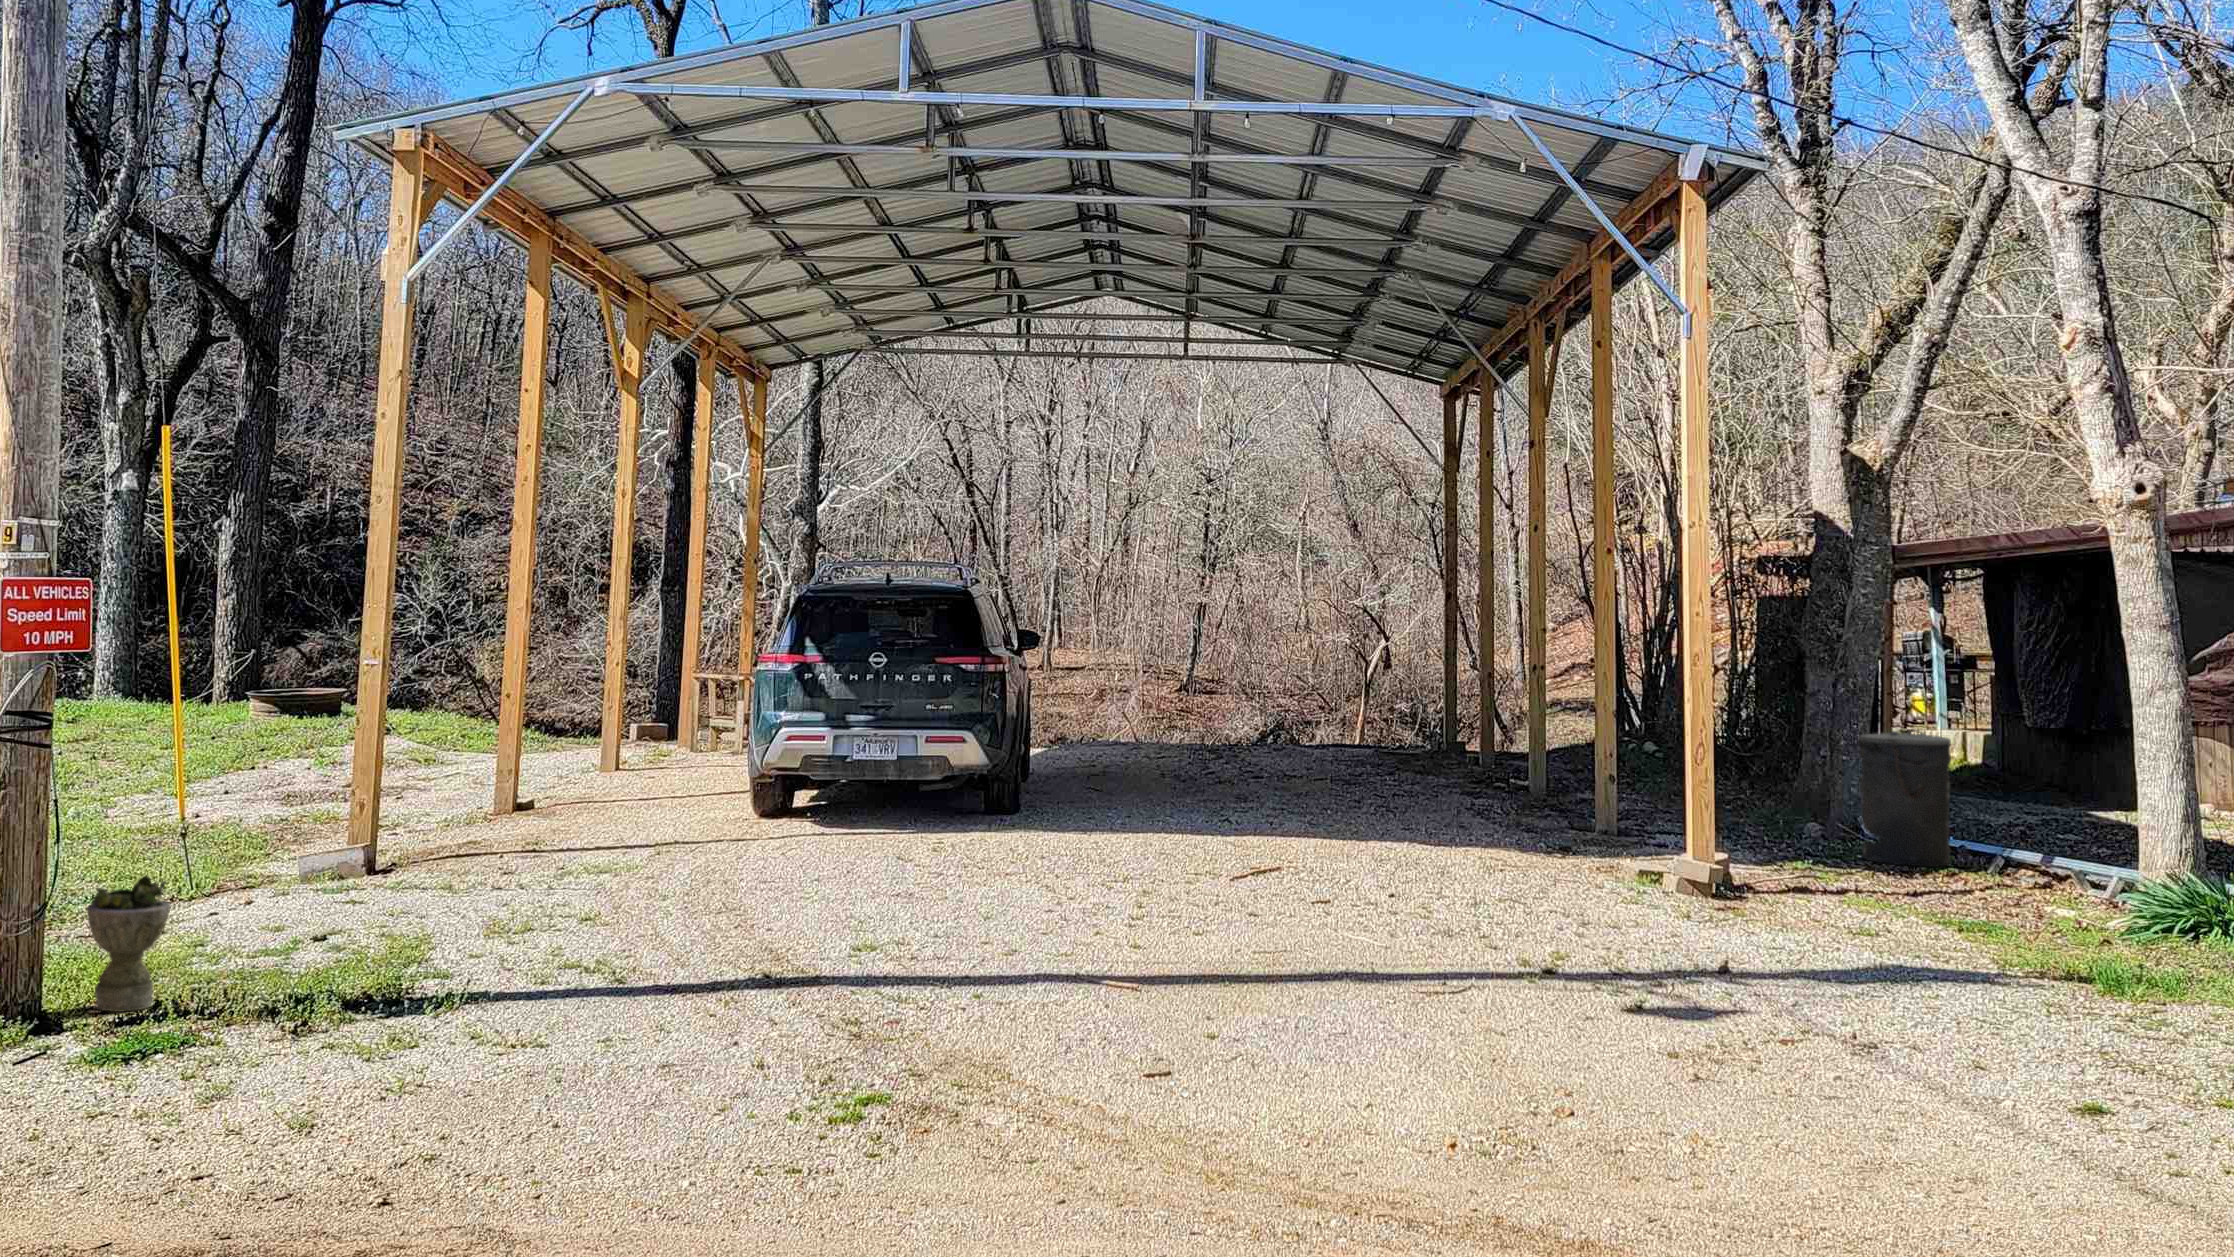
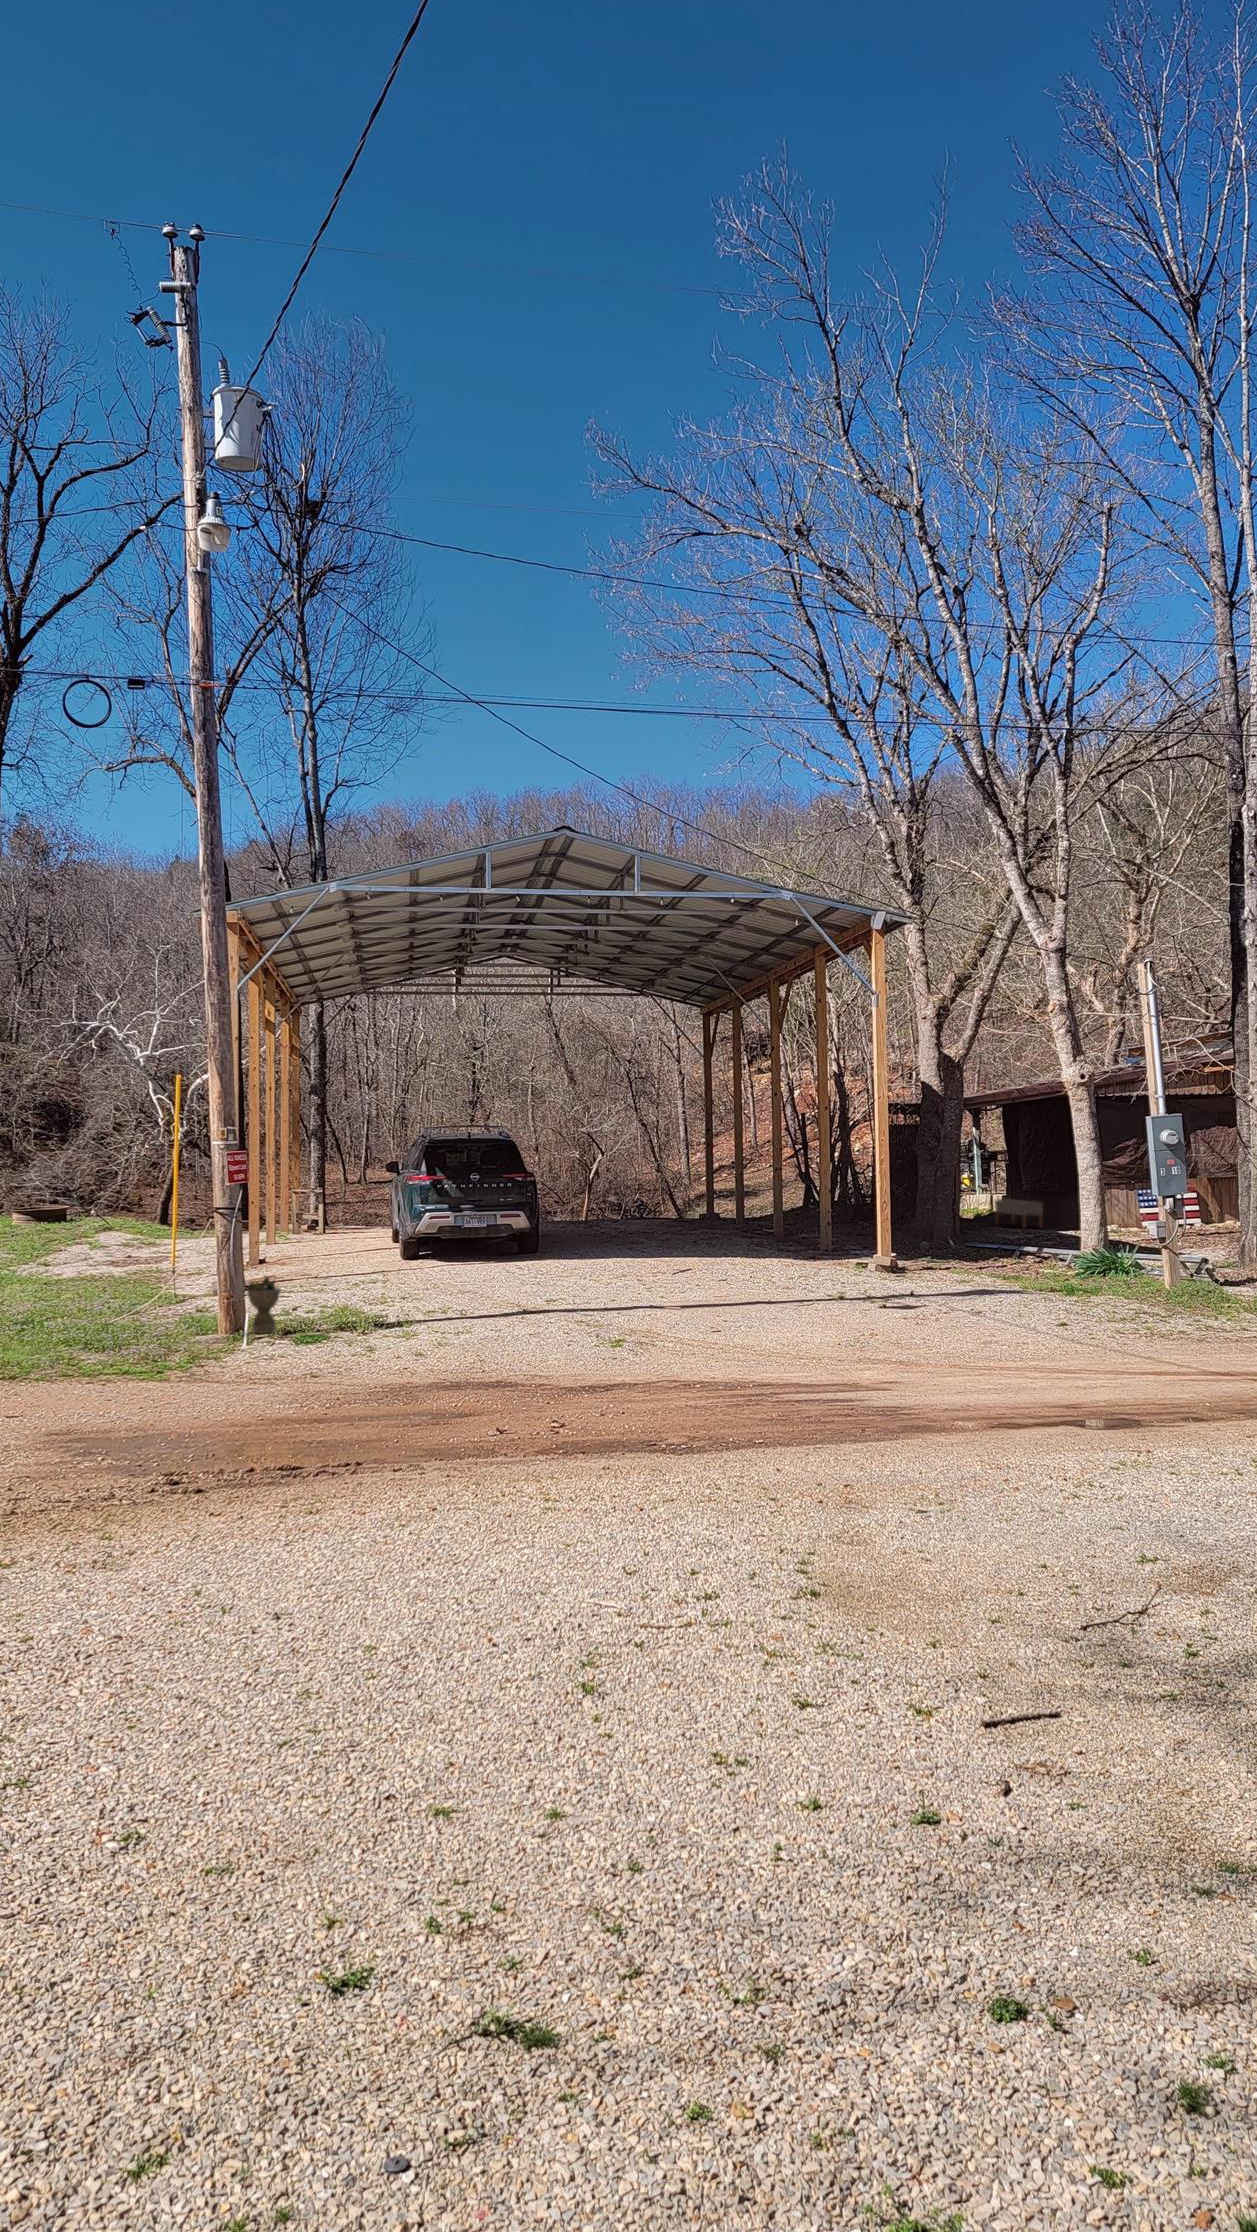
trash can: present [1859,730,1951,867] -> none [949,1190,994,1257]
bench: none [1966,745,2060,802] -> present [995,1199,1043,1227]

